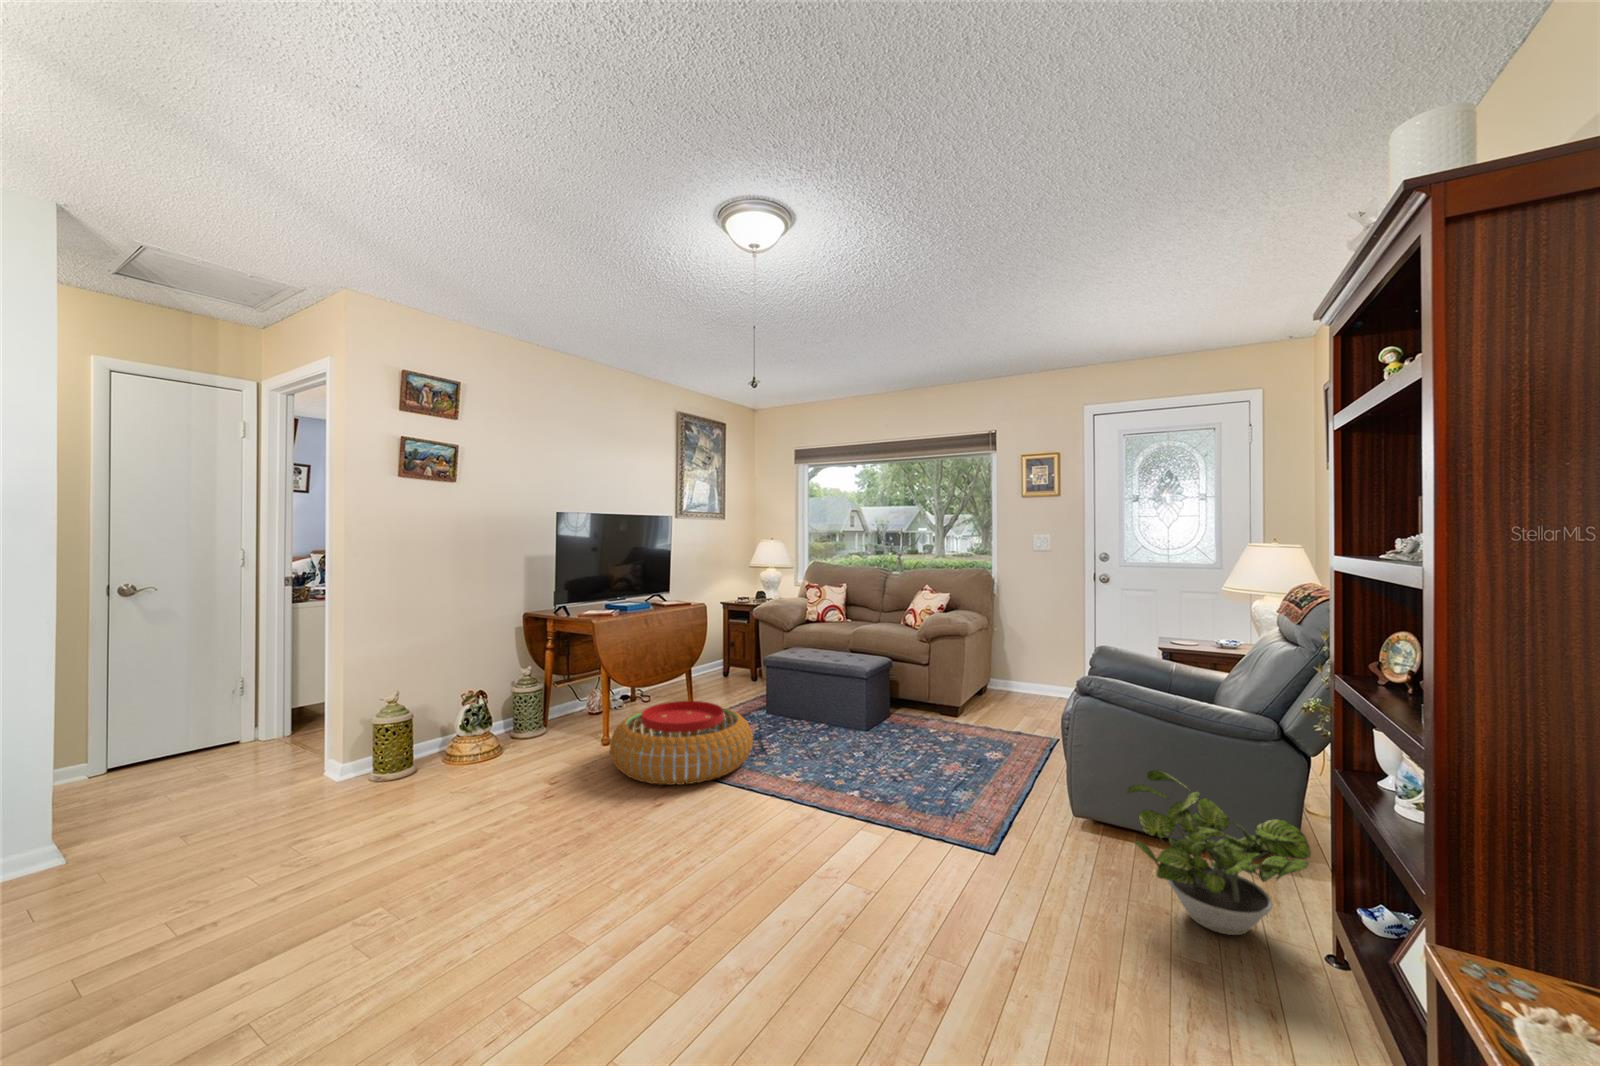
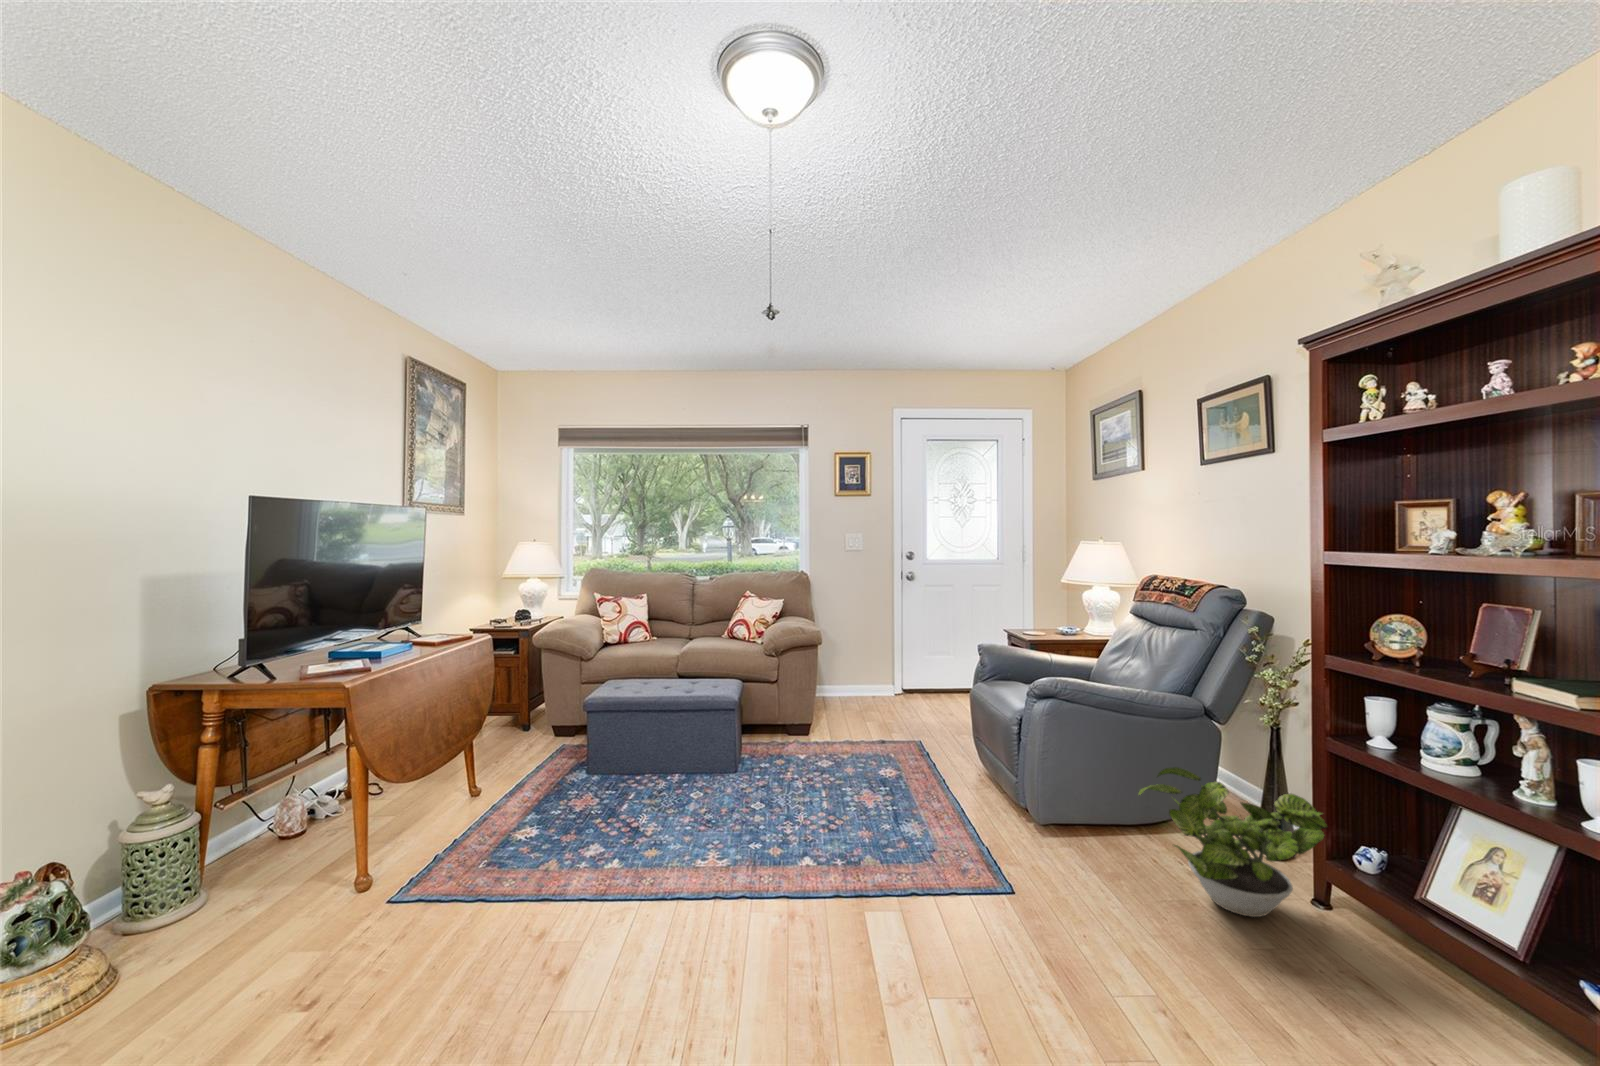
pouf: present [610,701,753,785] -> none [400,783,641,945]

